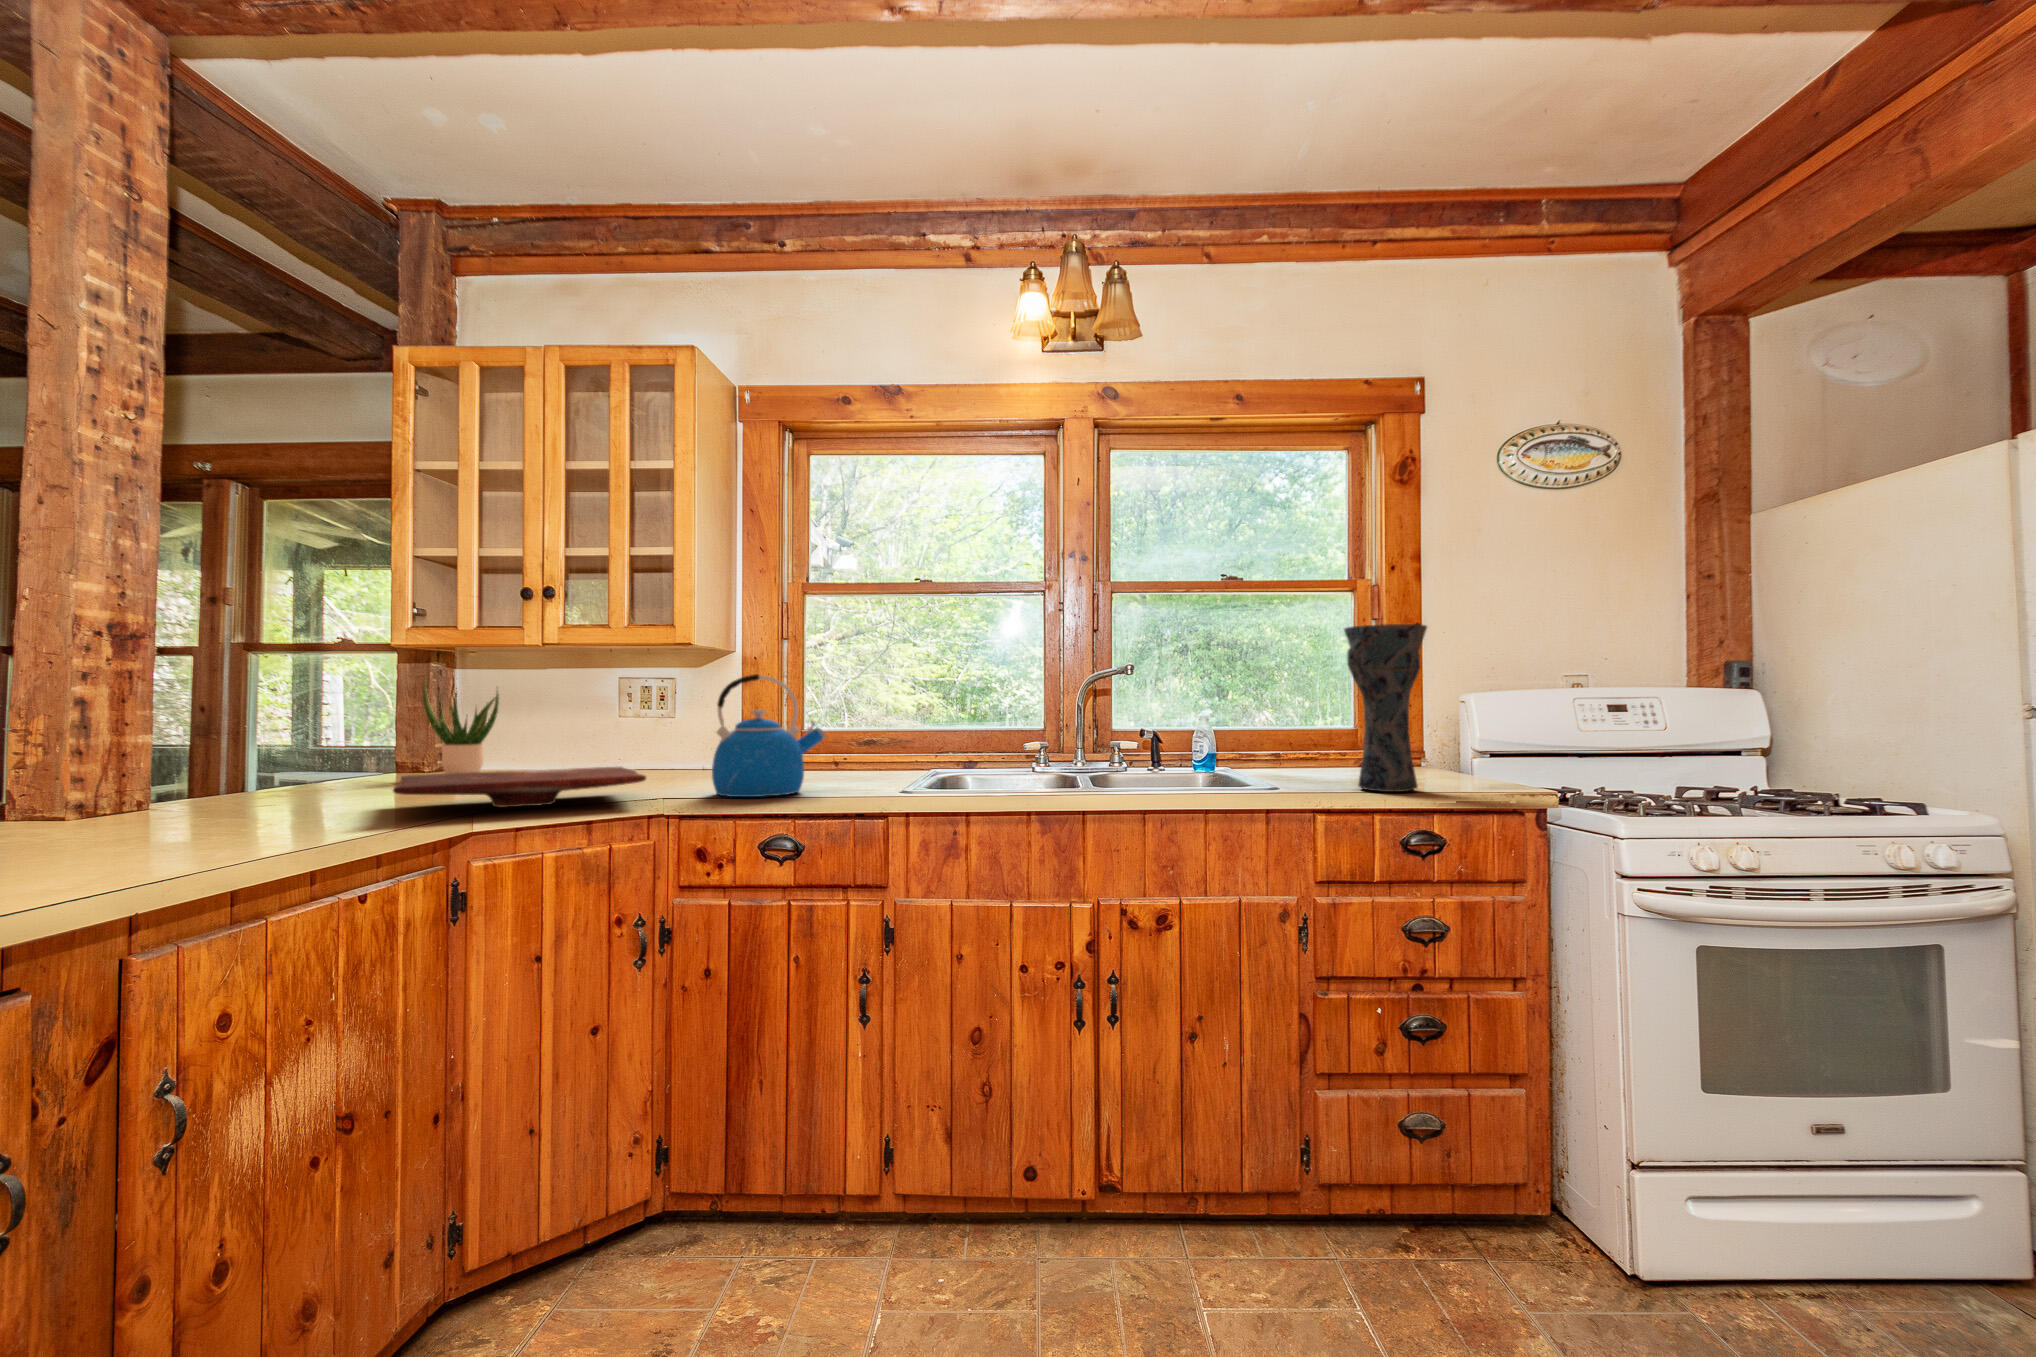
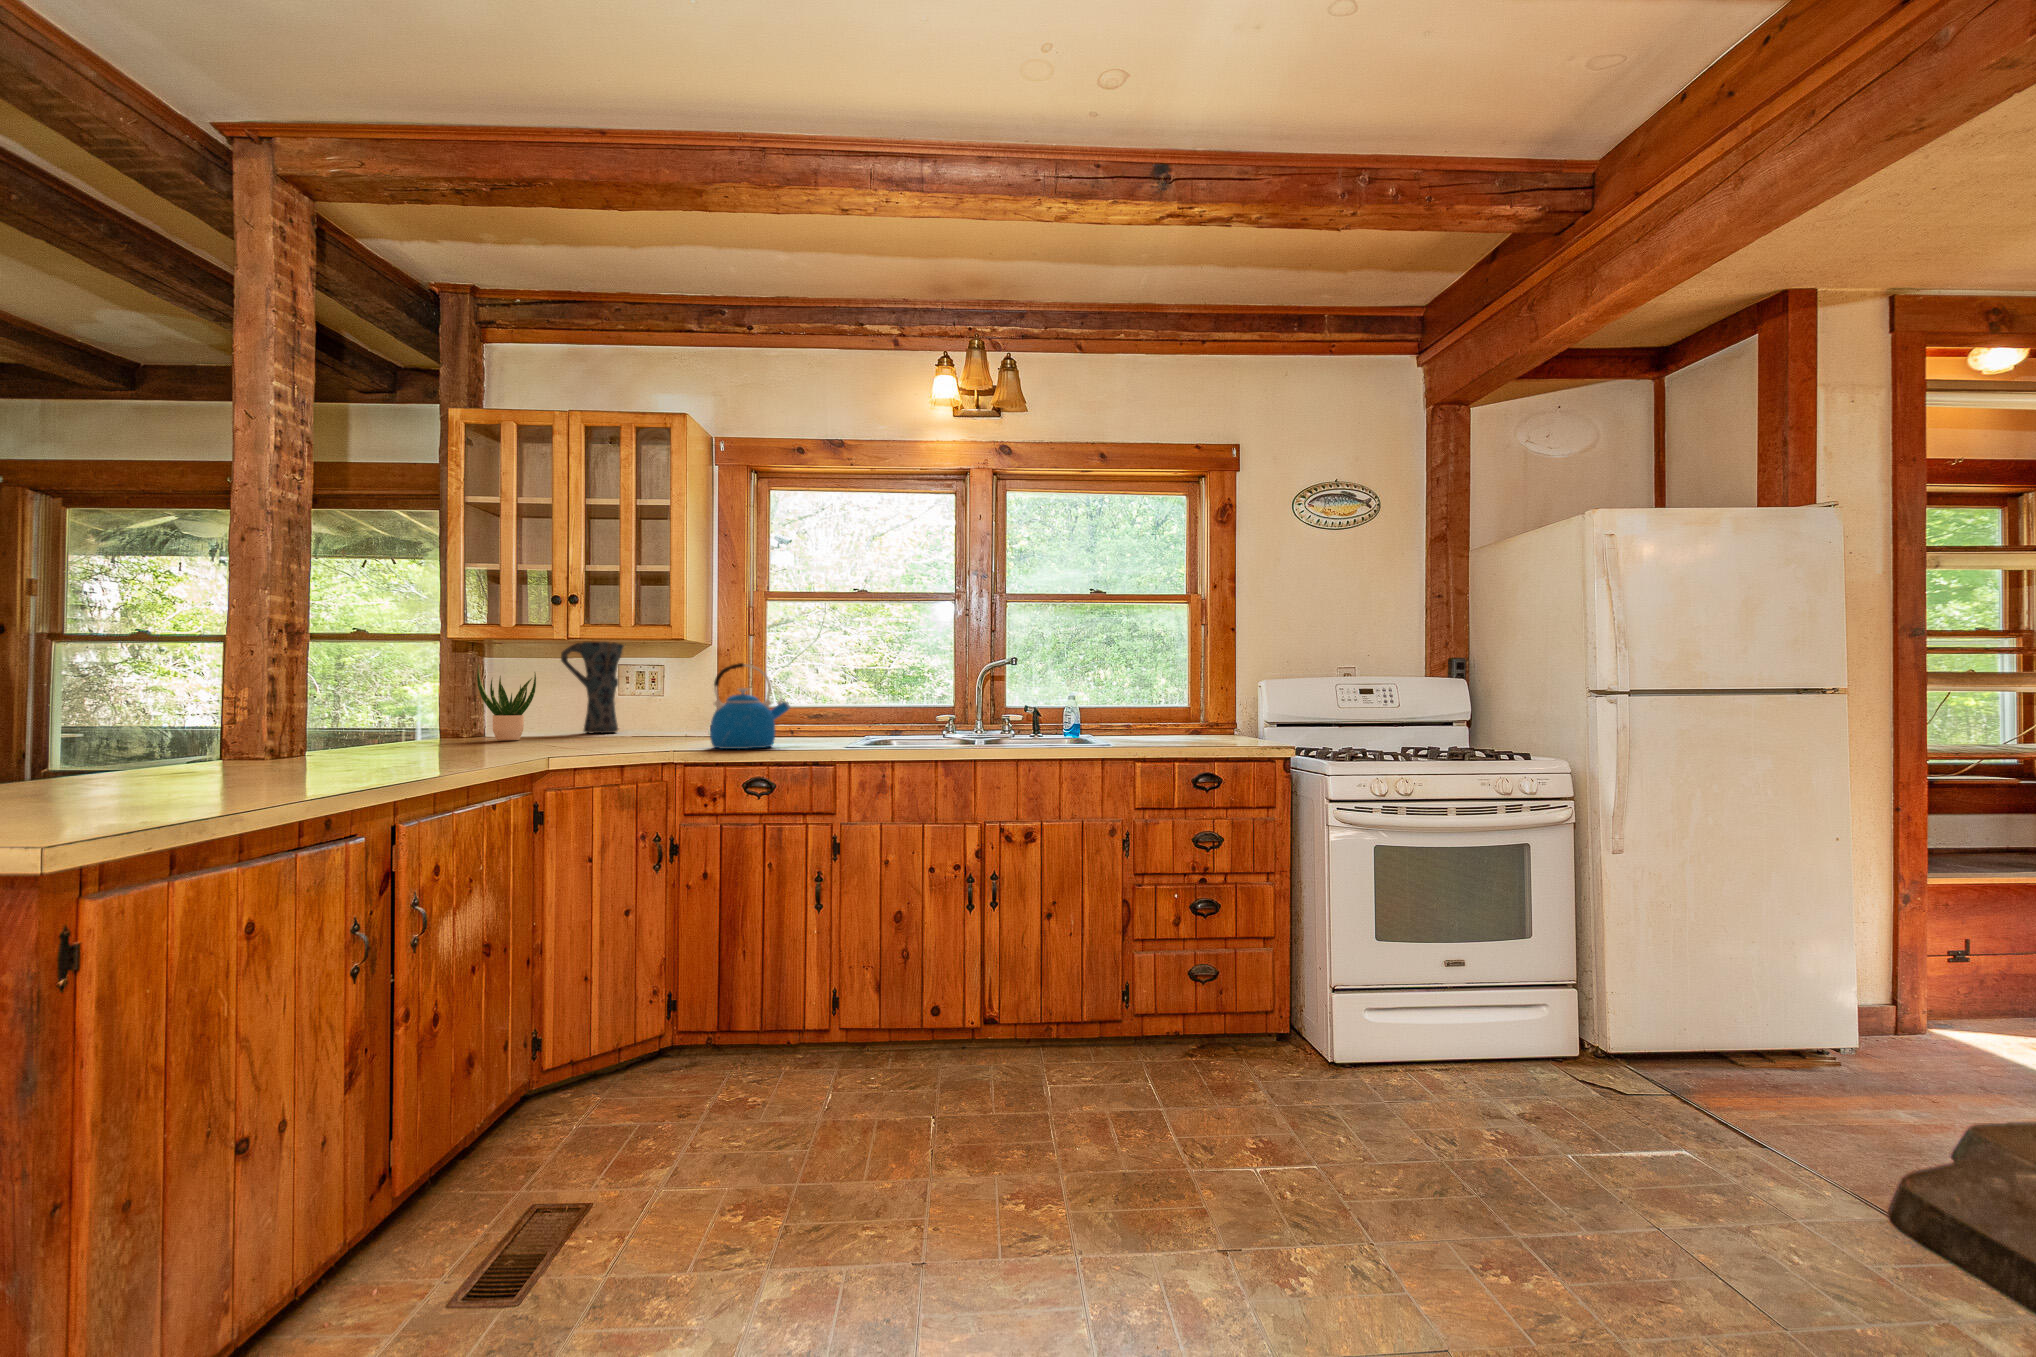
vase: present [1344,624,1427,792] -> present [561,642,624,733]
cutting board: present [393,767,646,808] -> none [492,729,670,753]

